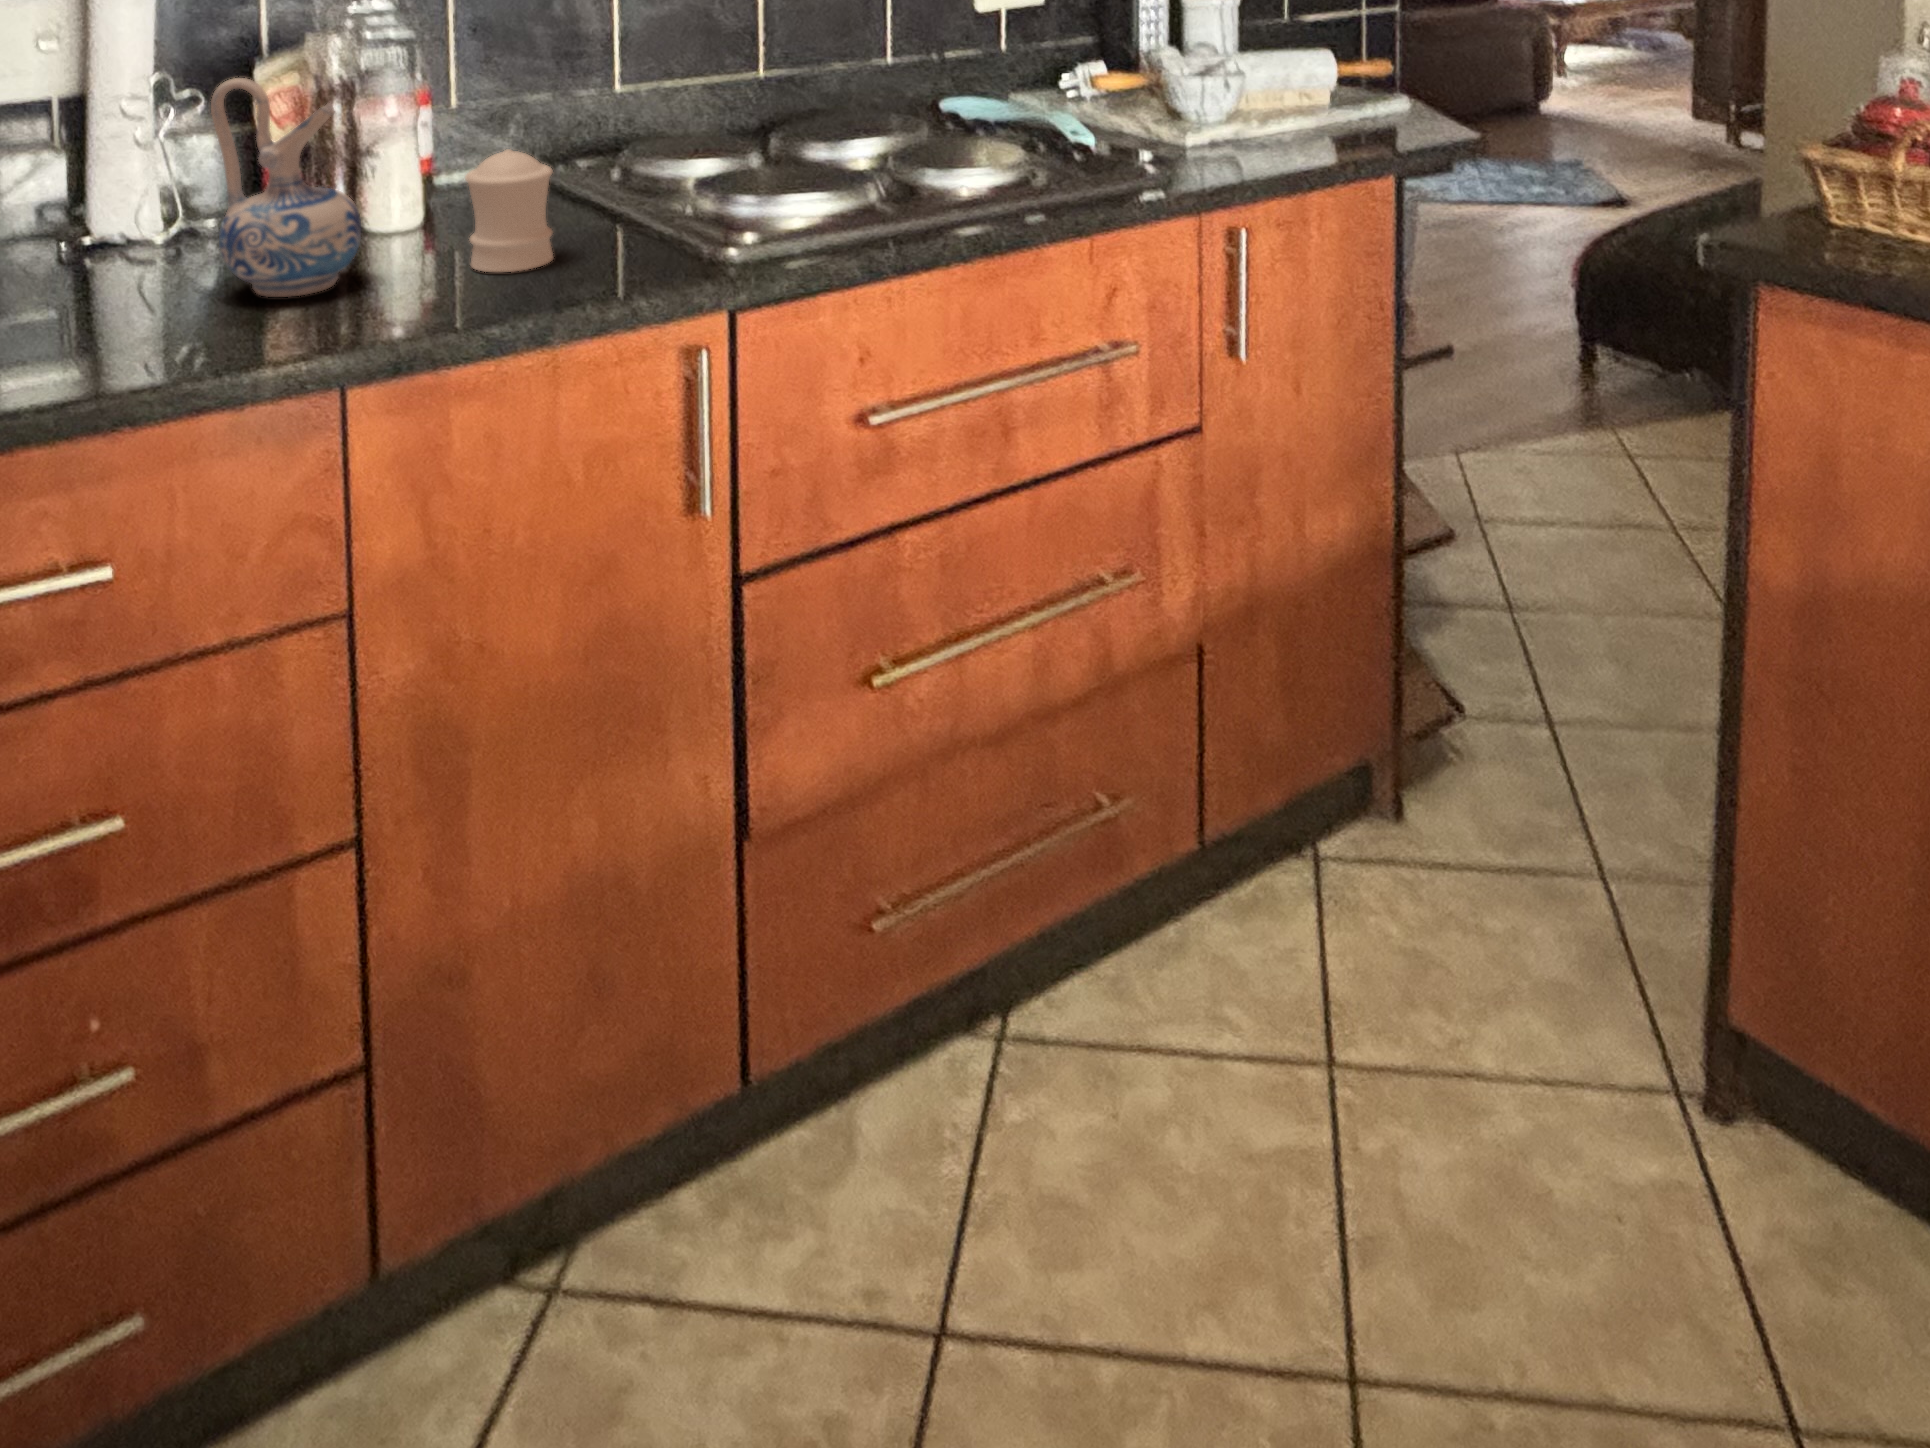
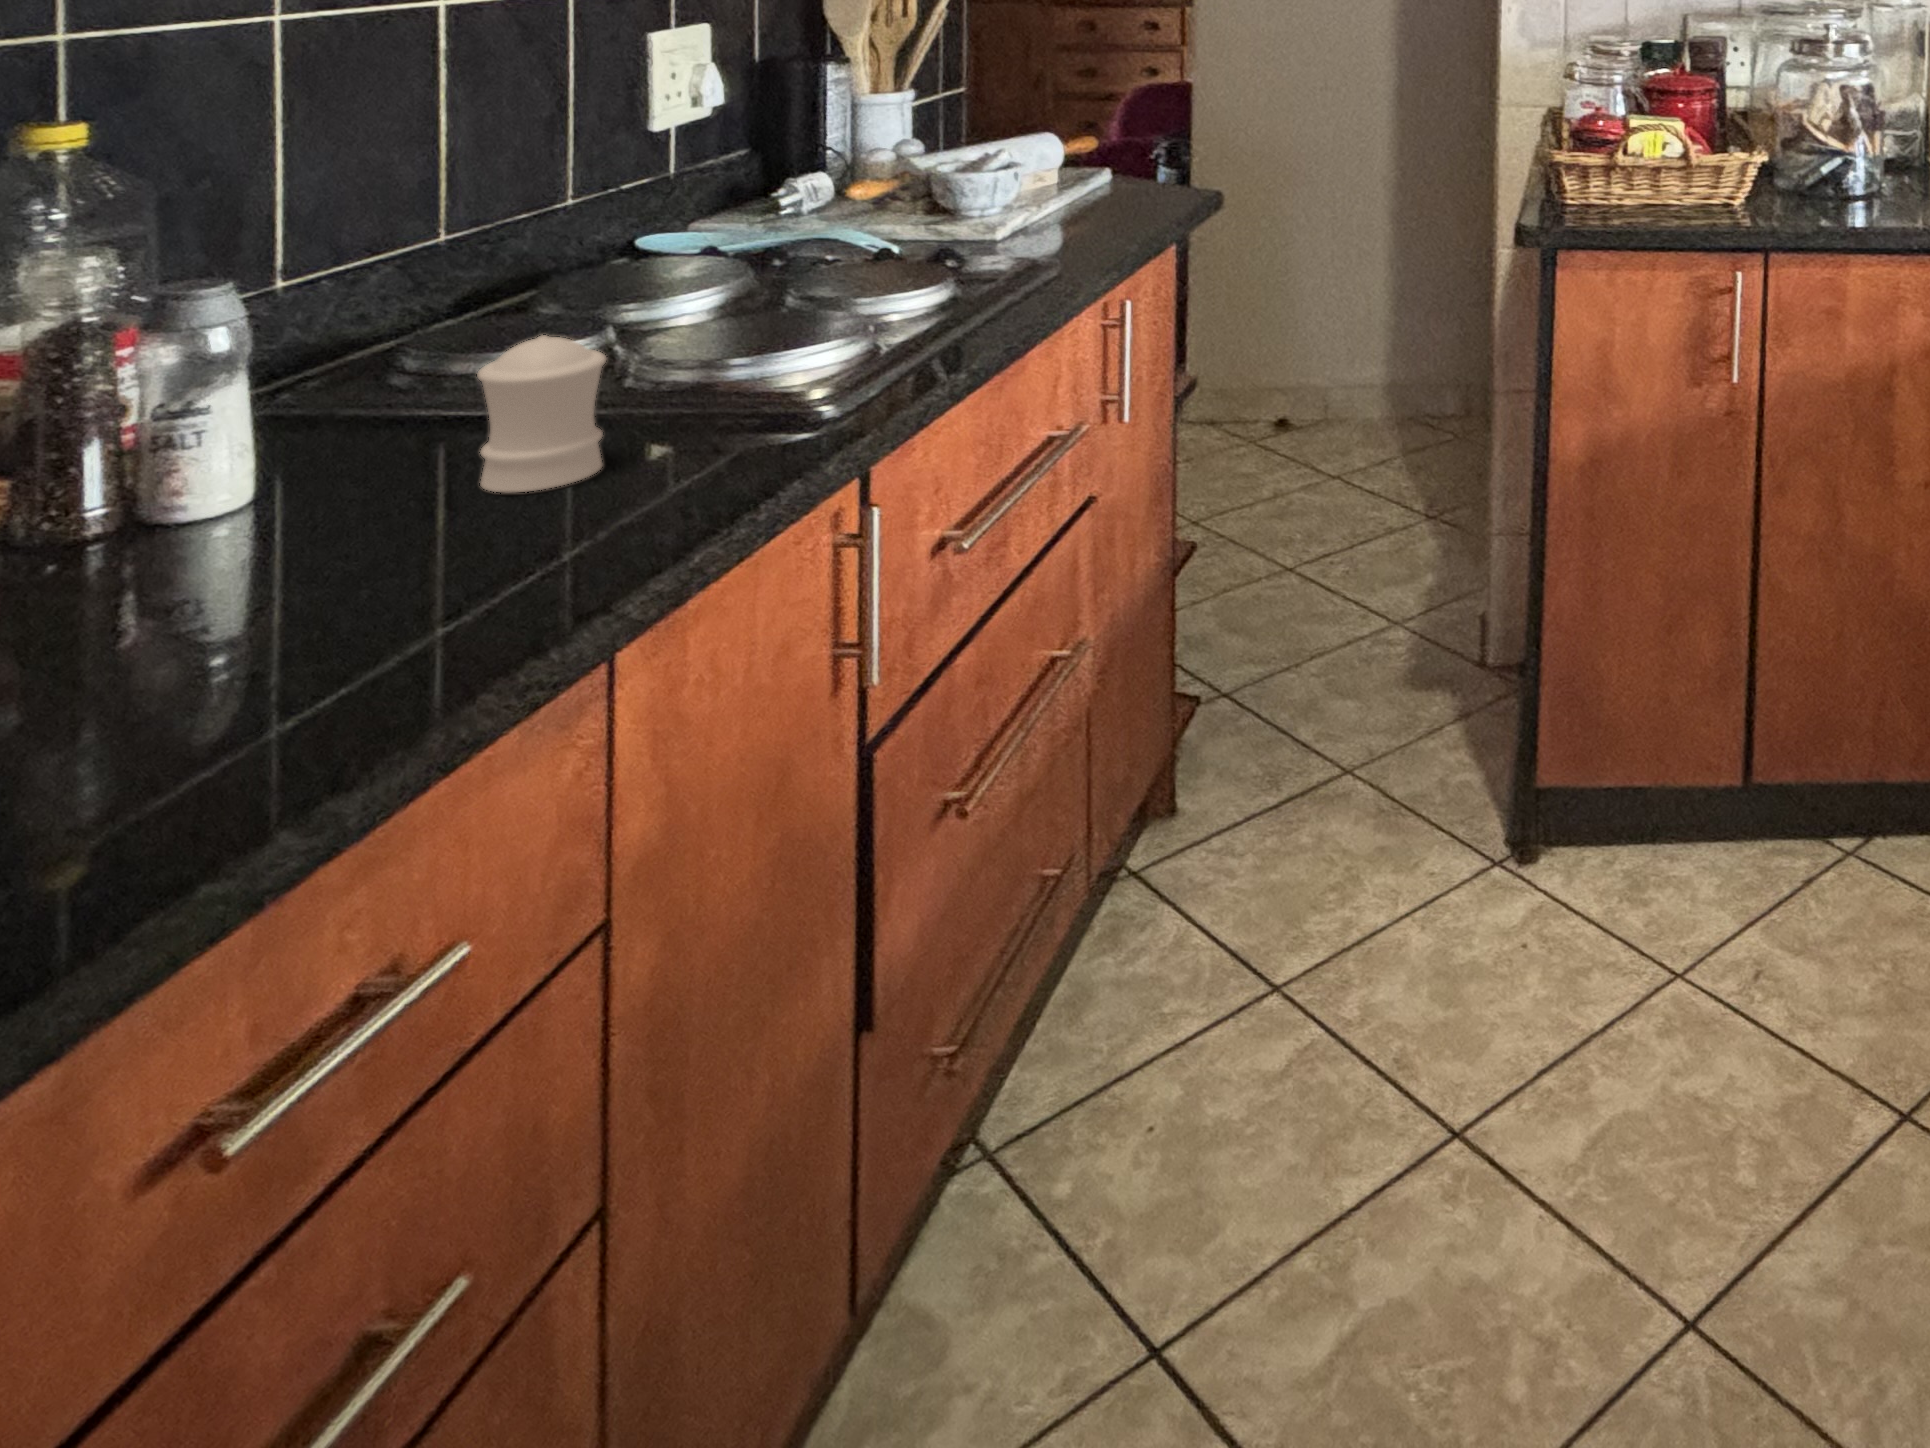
ceramic pitcher: present [211,78,361,297] -> none [149,297,392,598]

